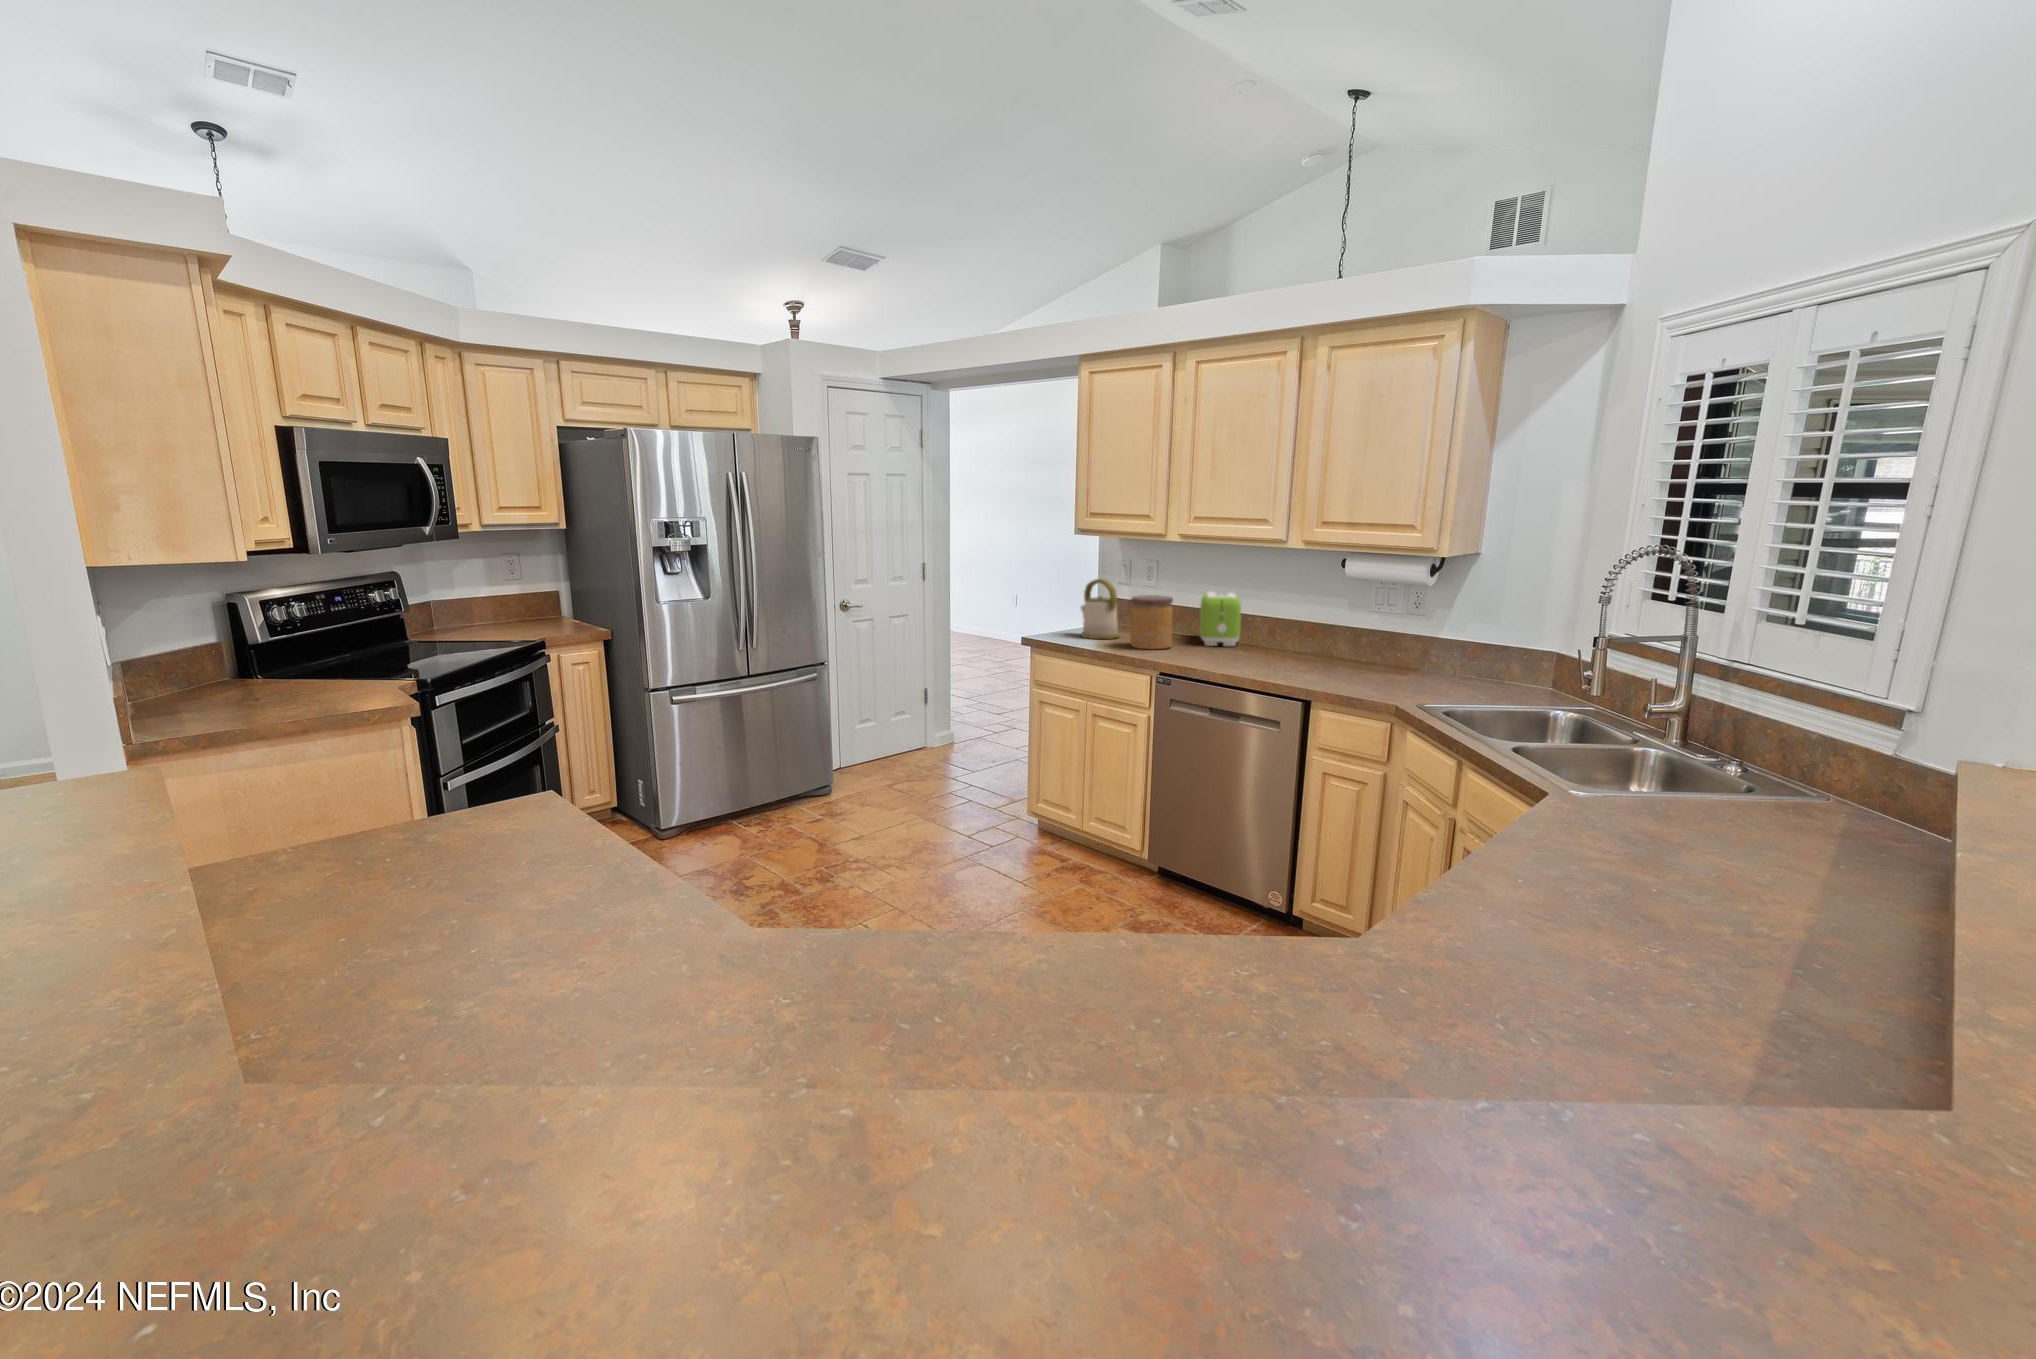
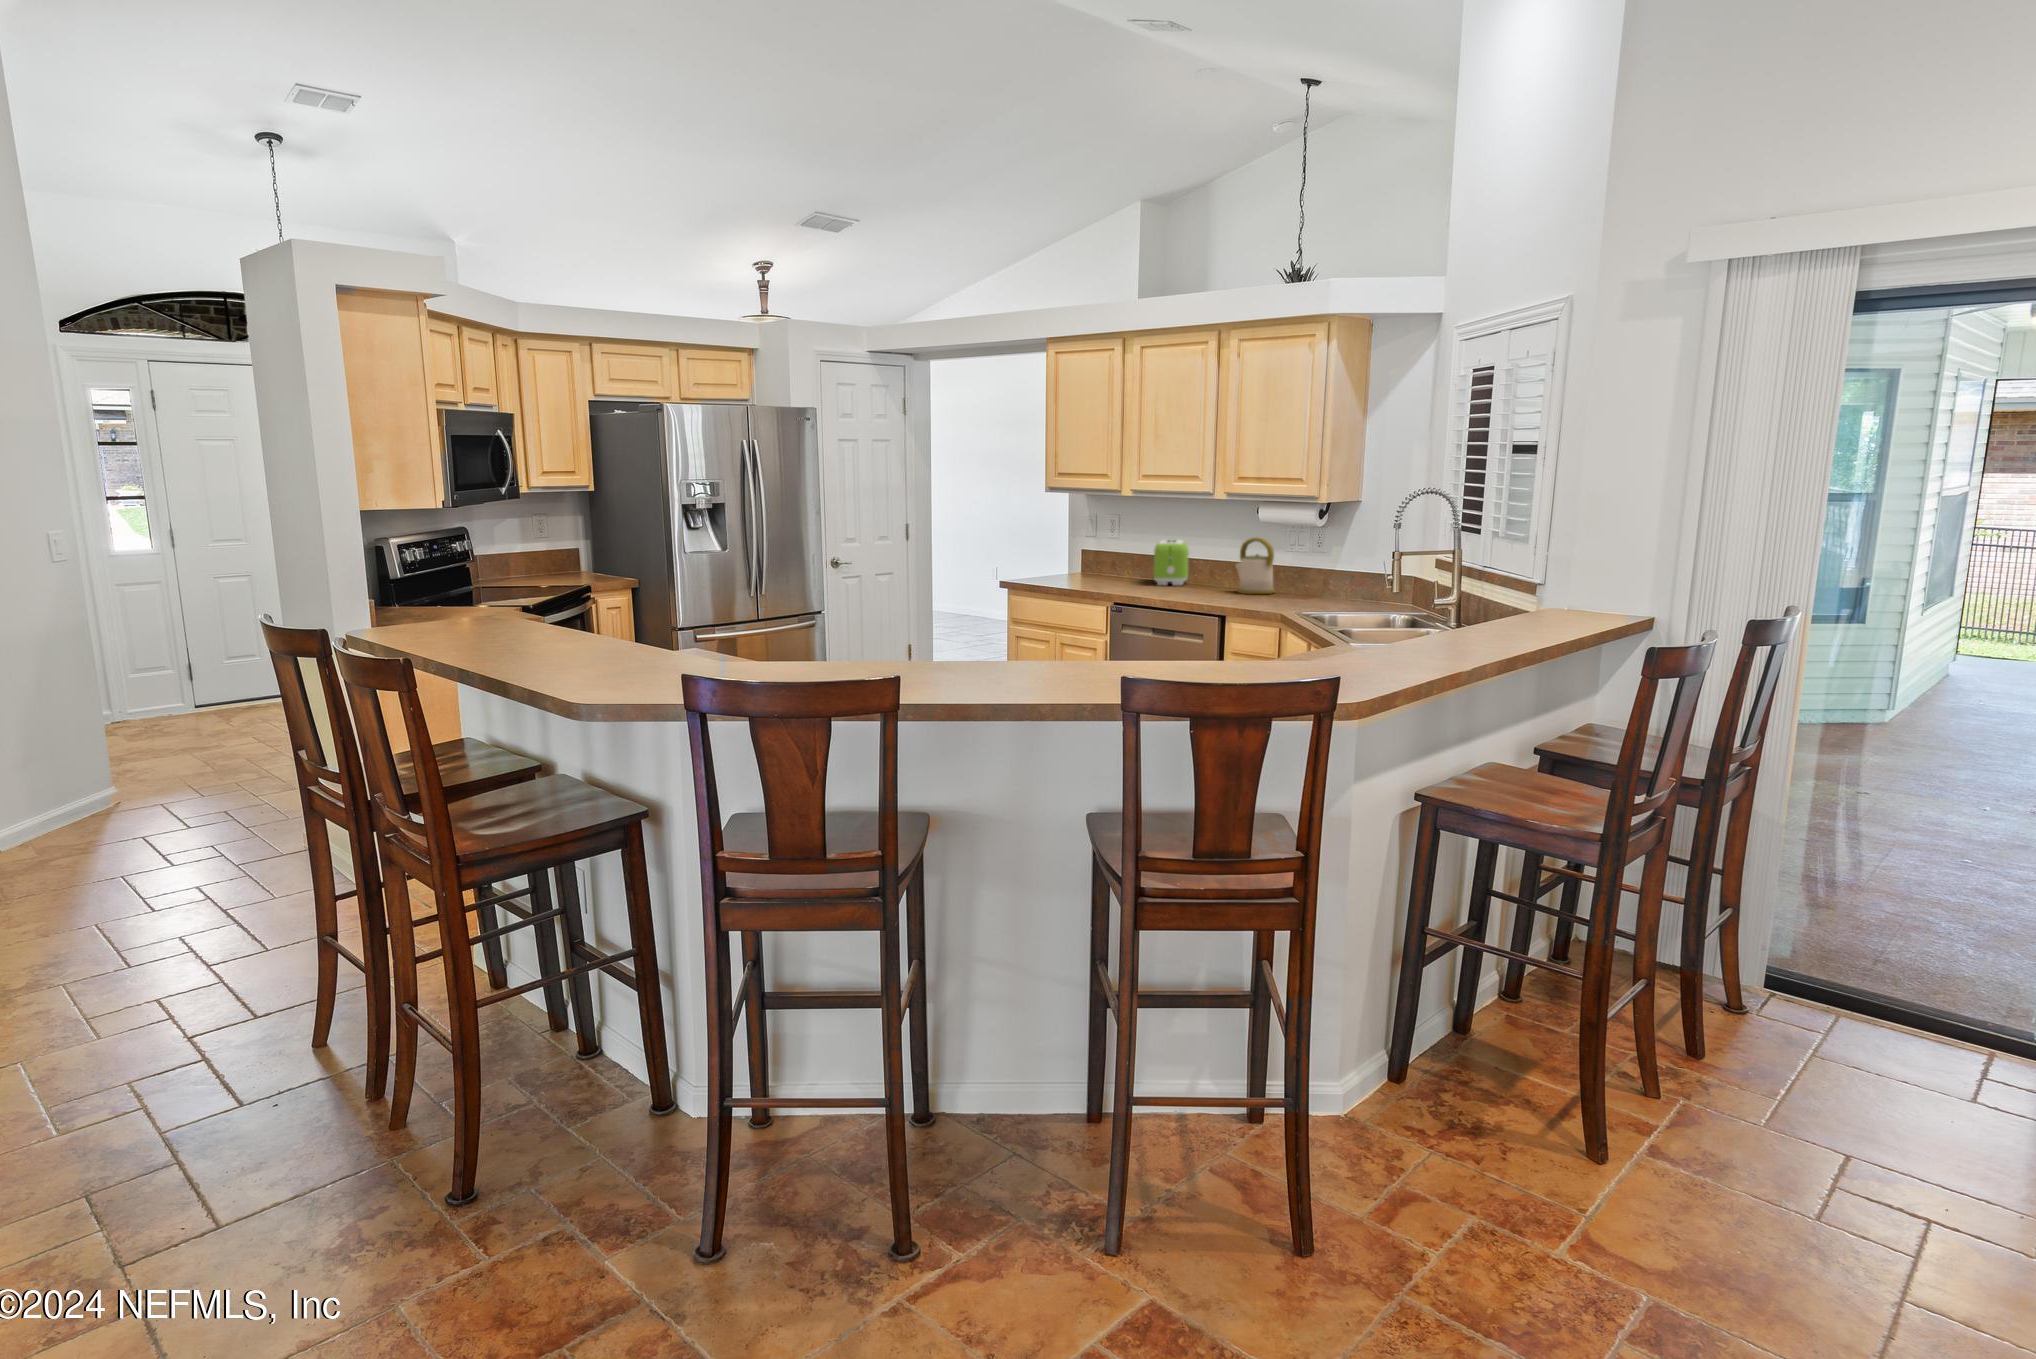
kettle: present [1081,579,1120,639] -> present [1236,537,1275,594]
jar: present [1130,595,1173,649] -> none [1093,543,1129,587]

